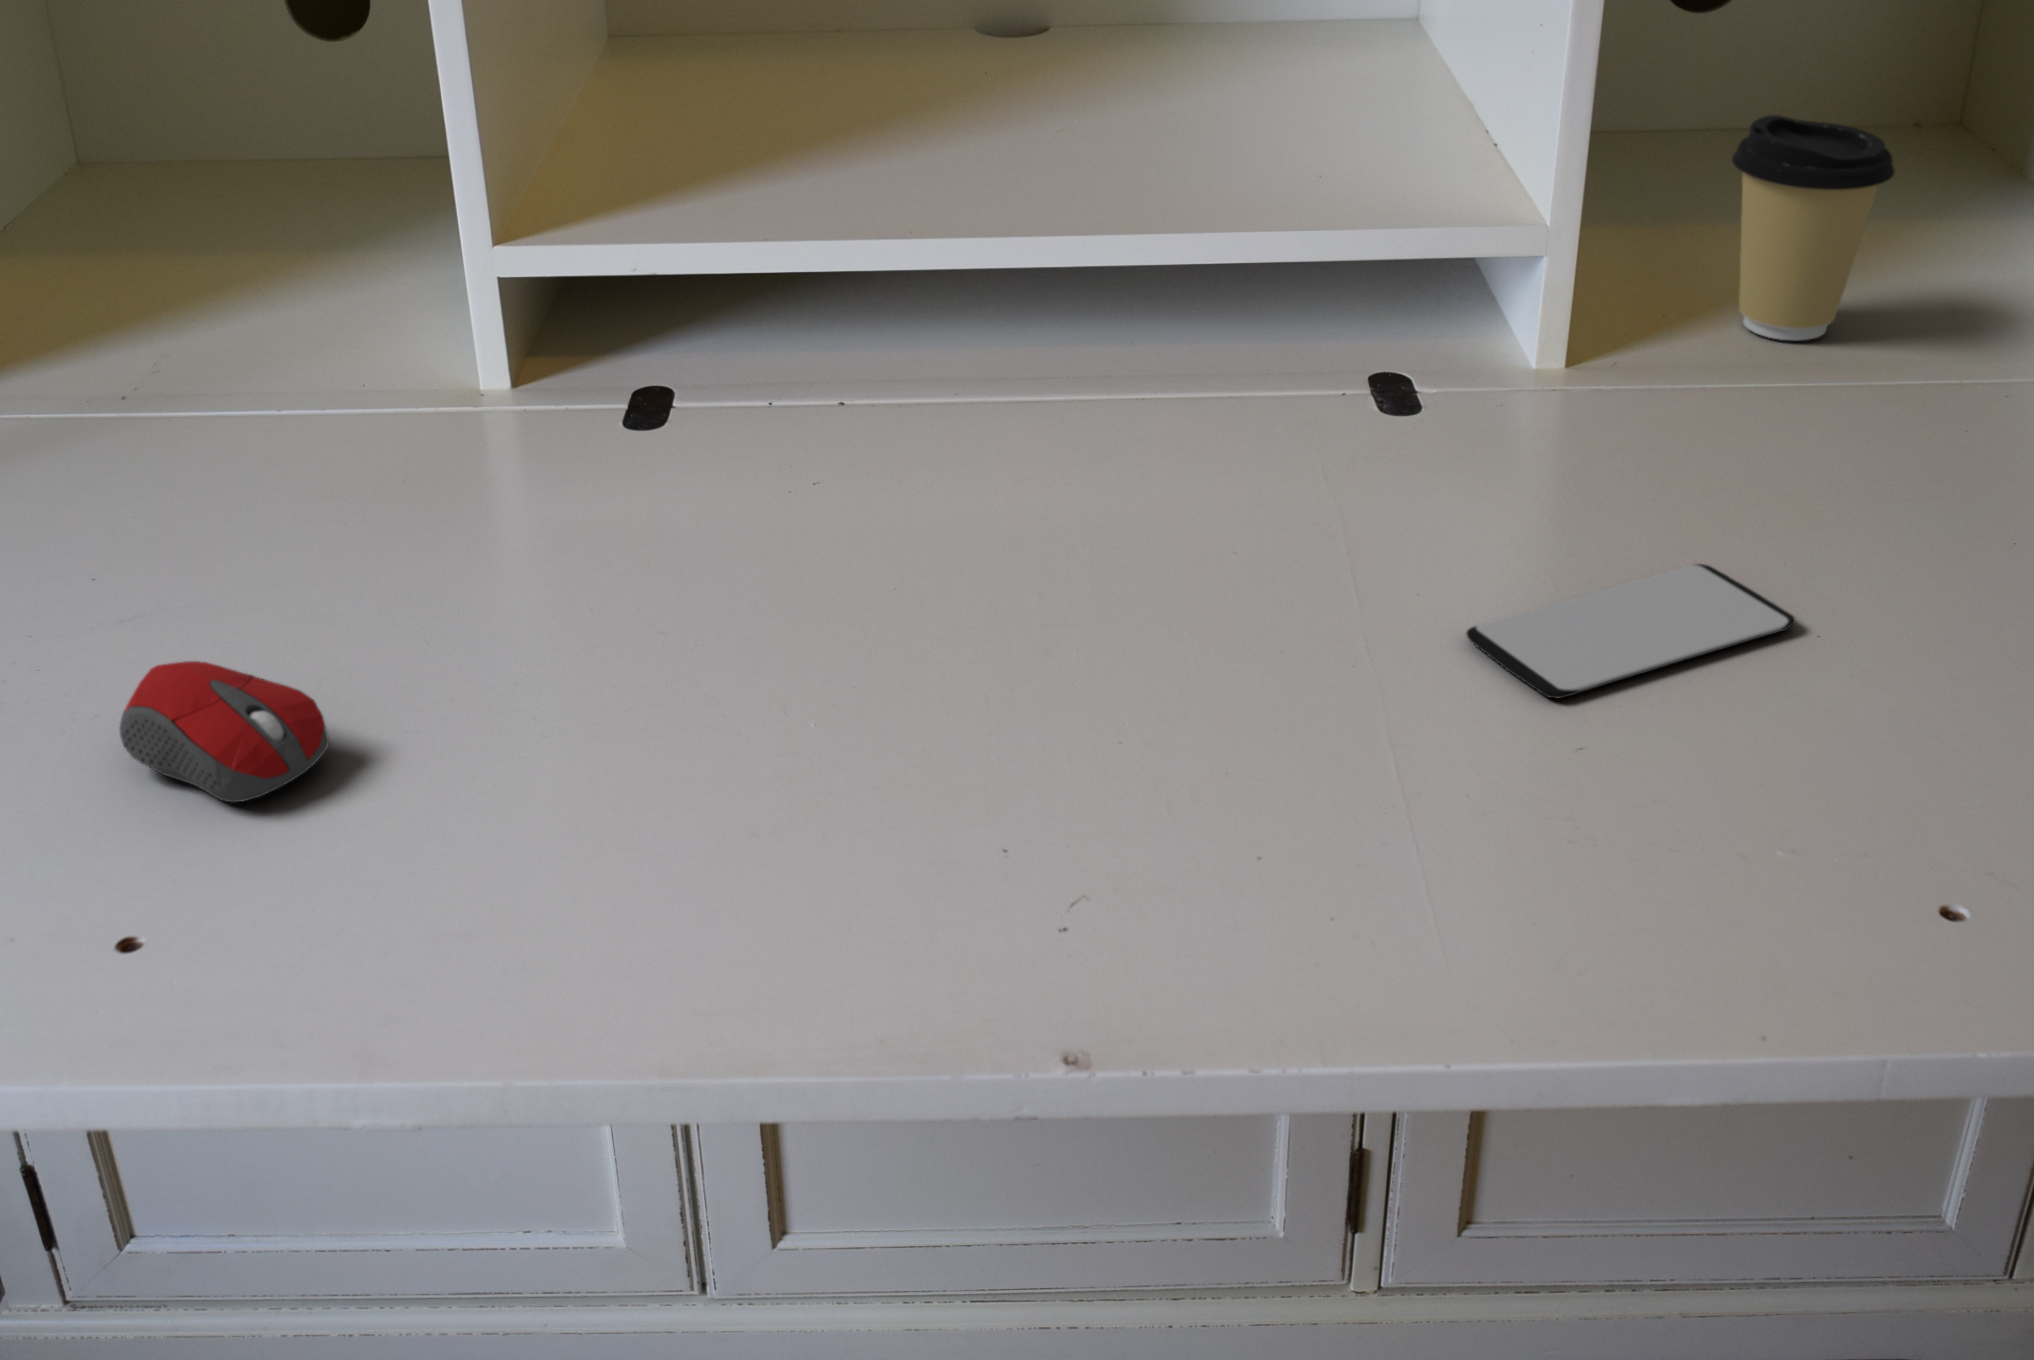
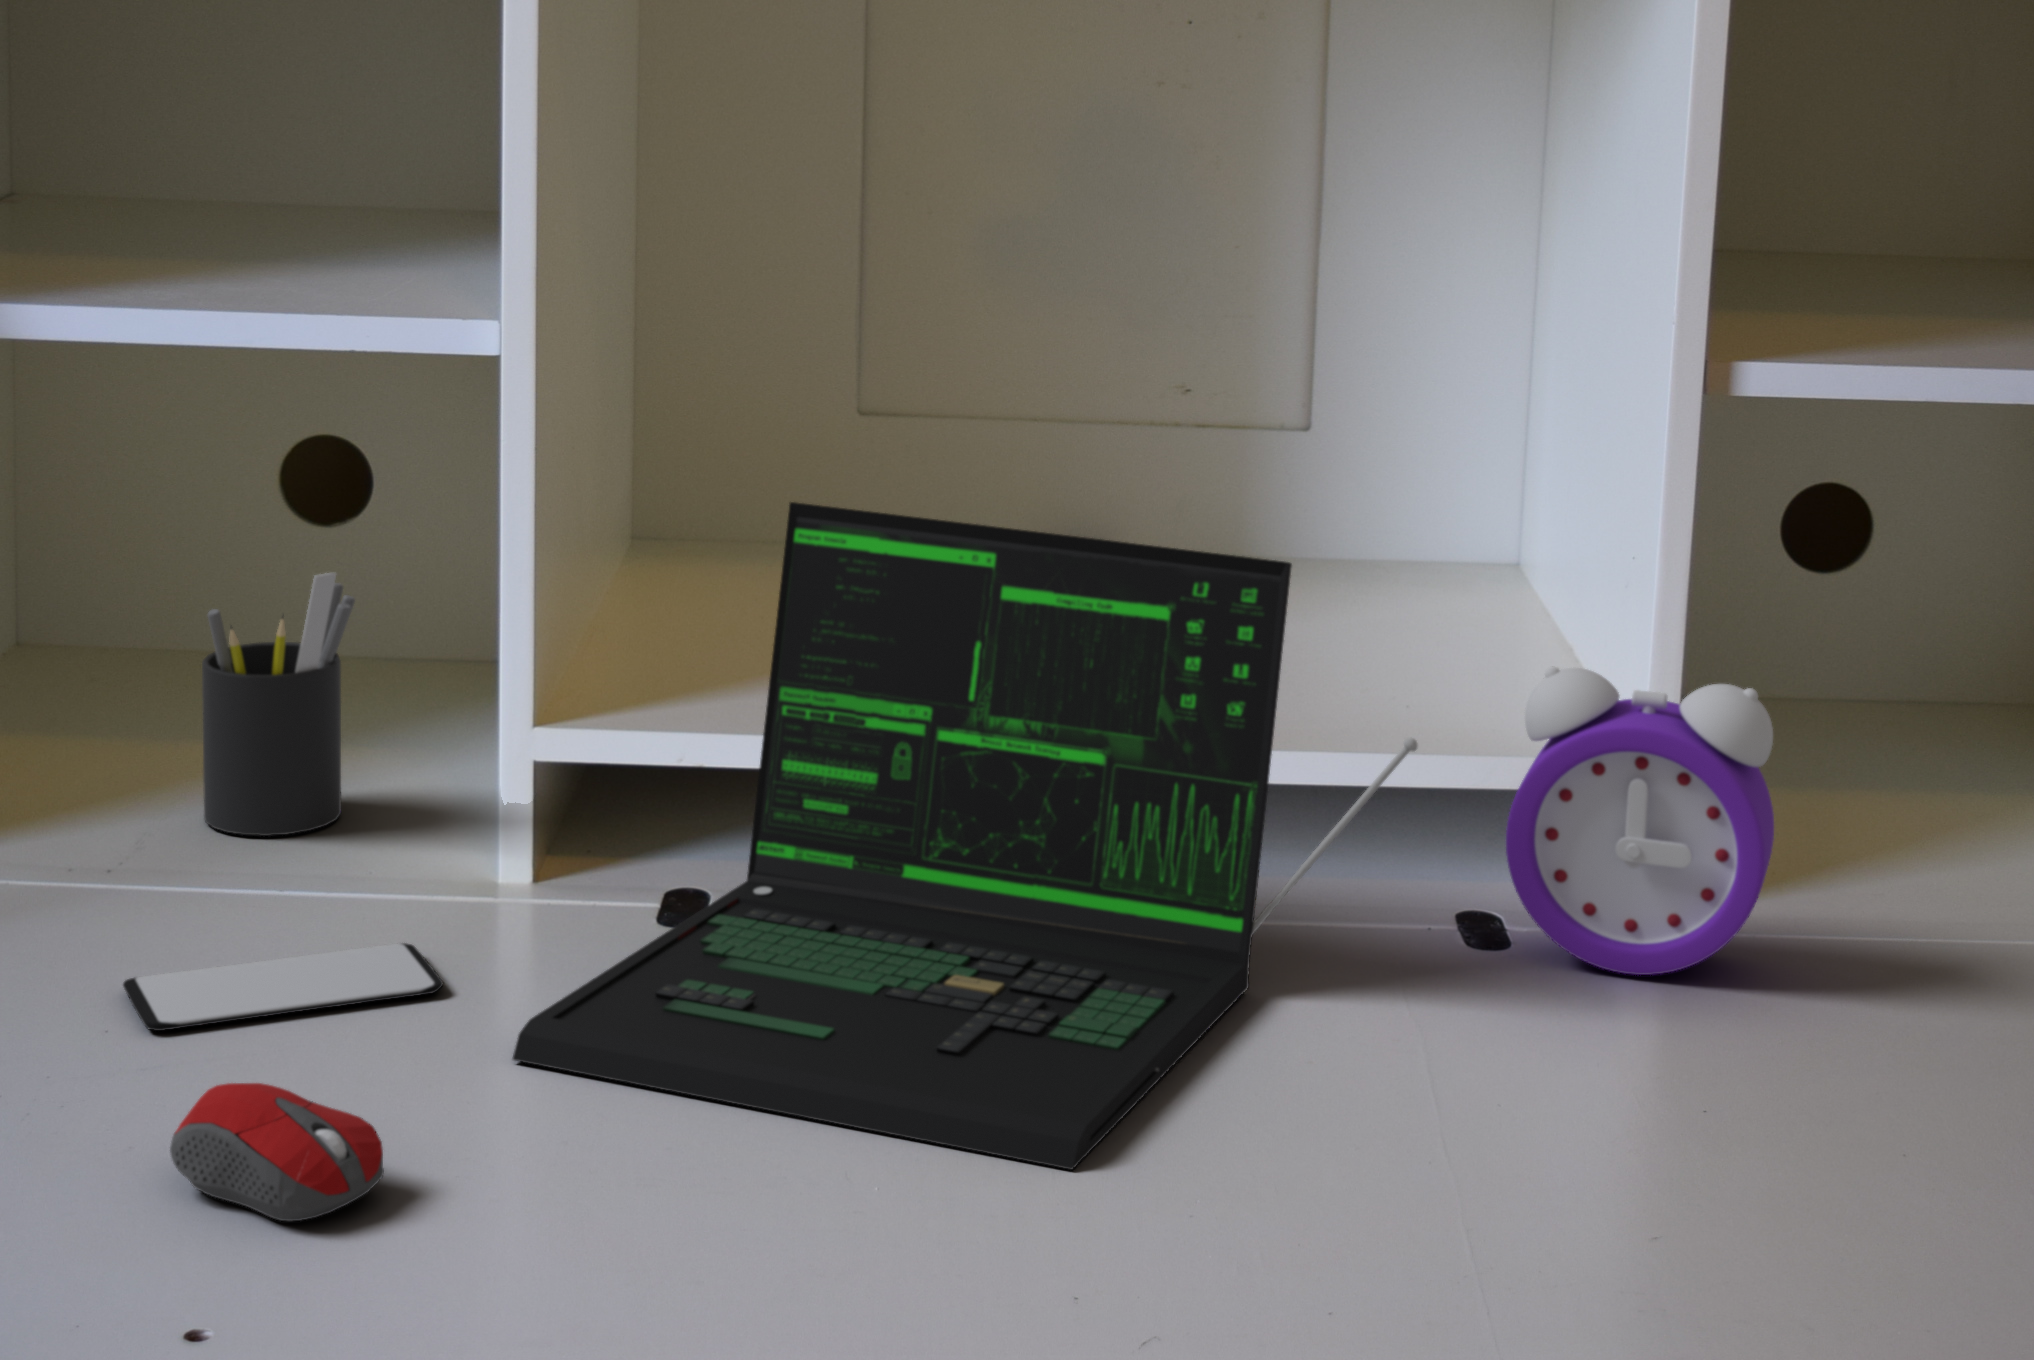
laptop: none [473,16,1340,701] -> present [513,502,1417,1170]
pen holder: none [181,103,345,351] -> present [202,573,355,836]
coffee cup: present [1732,115,1895,340] -> none [1832,660,1997,896]
alarm clock: none [1422,149,1691,443] -> present [1506,667,1774,975]
smartphone: present [1466,564,1795,699] -> present [123,943,443,1031]

